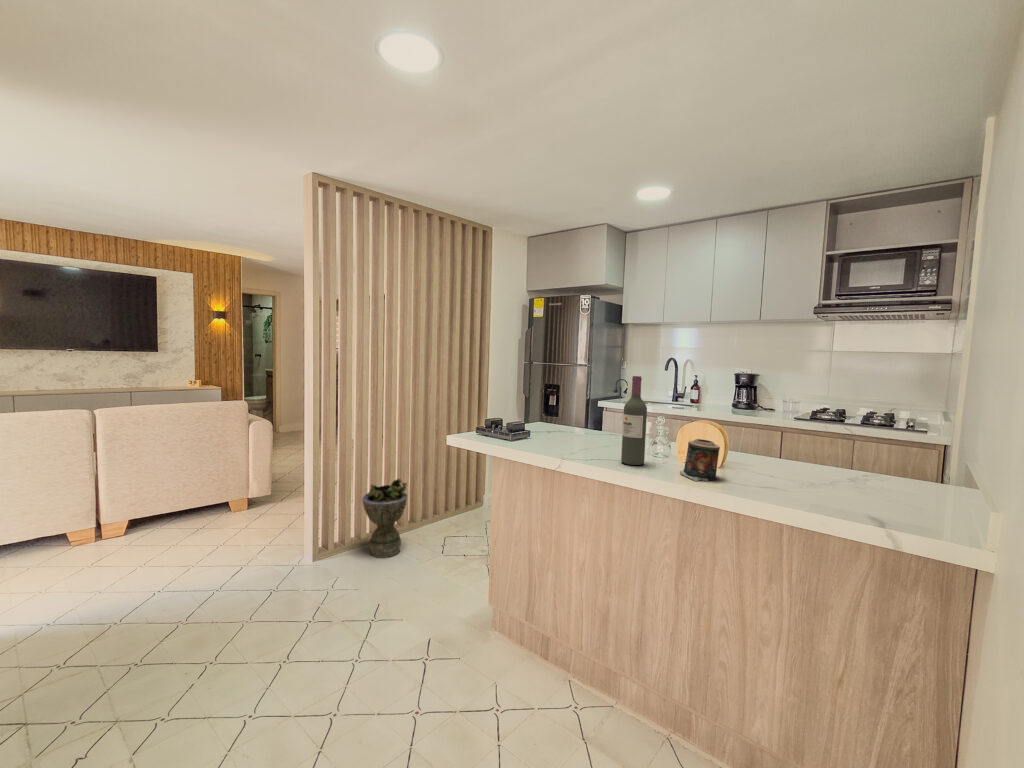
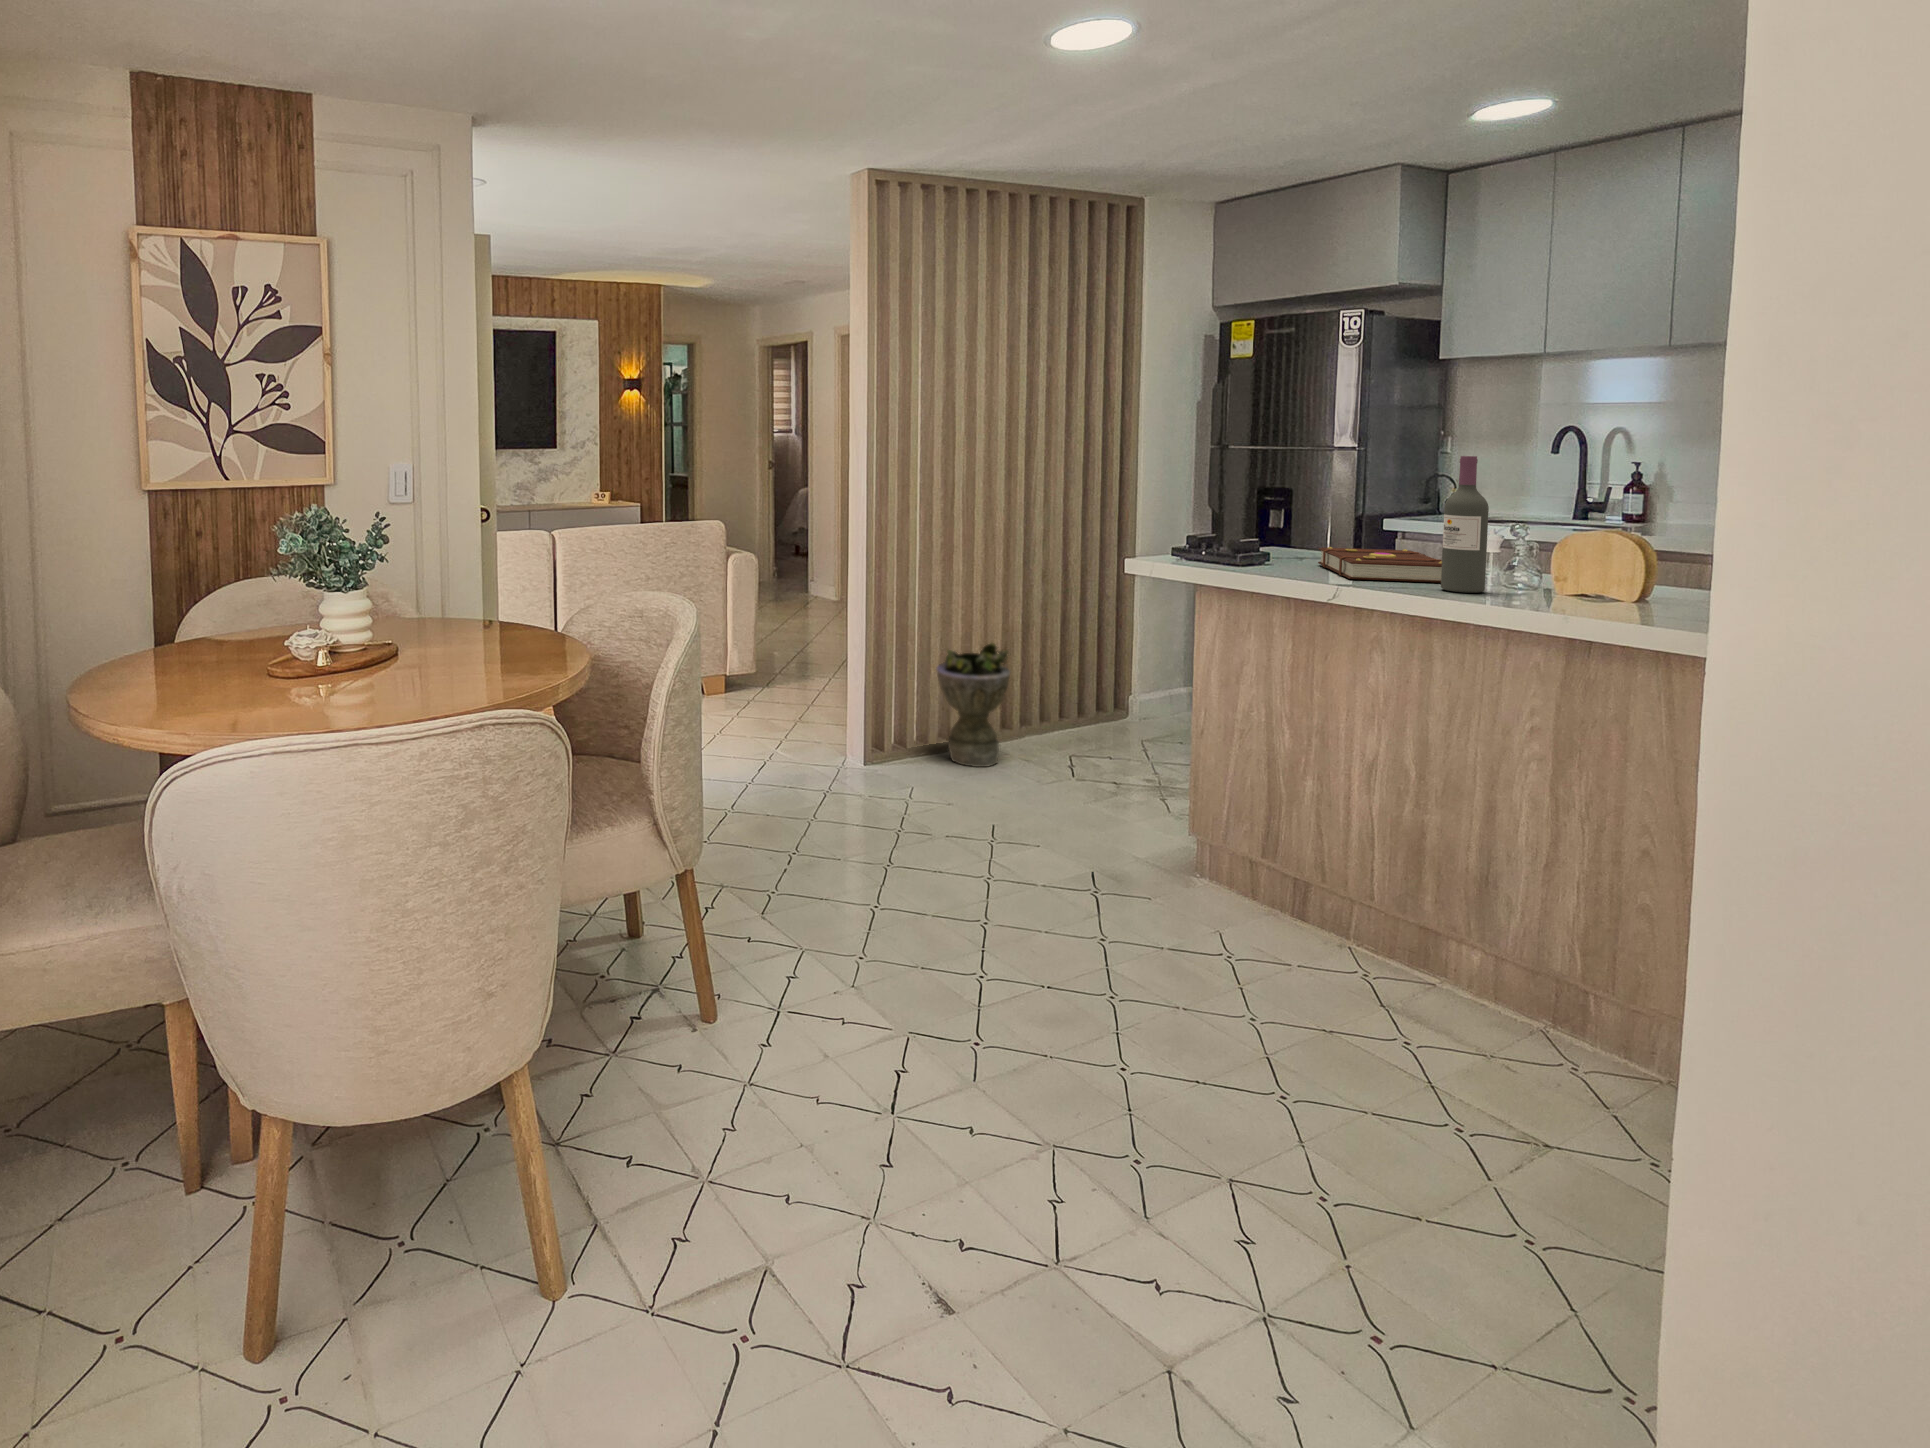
book: none [559,428,632,455] -> present [1318,547,1442,582]
candle: present [680,439,720,481] -> none [1550,549,1626,610]

